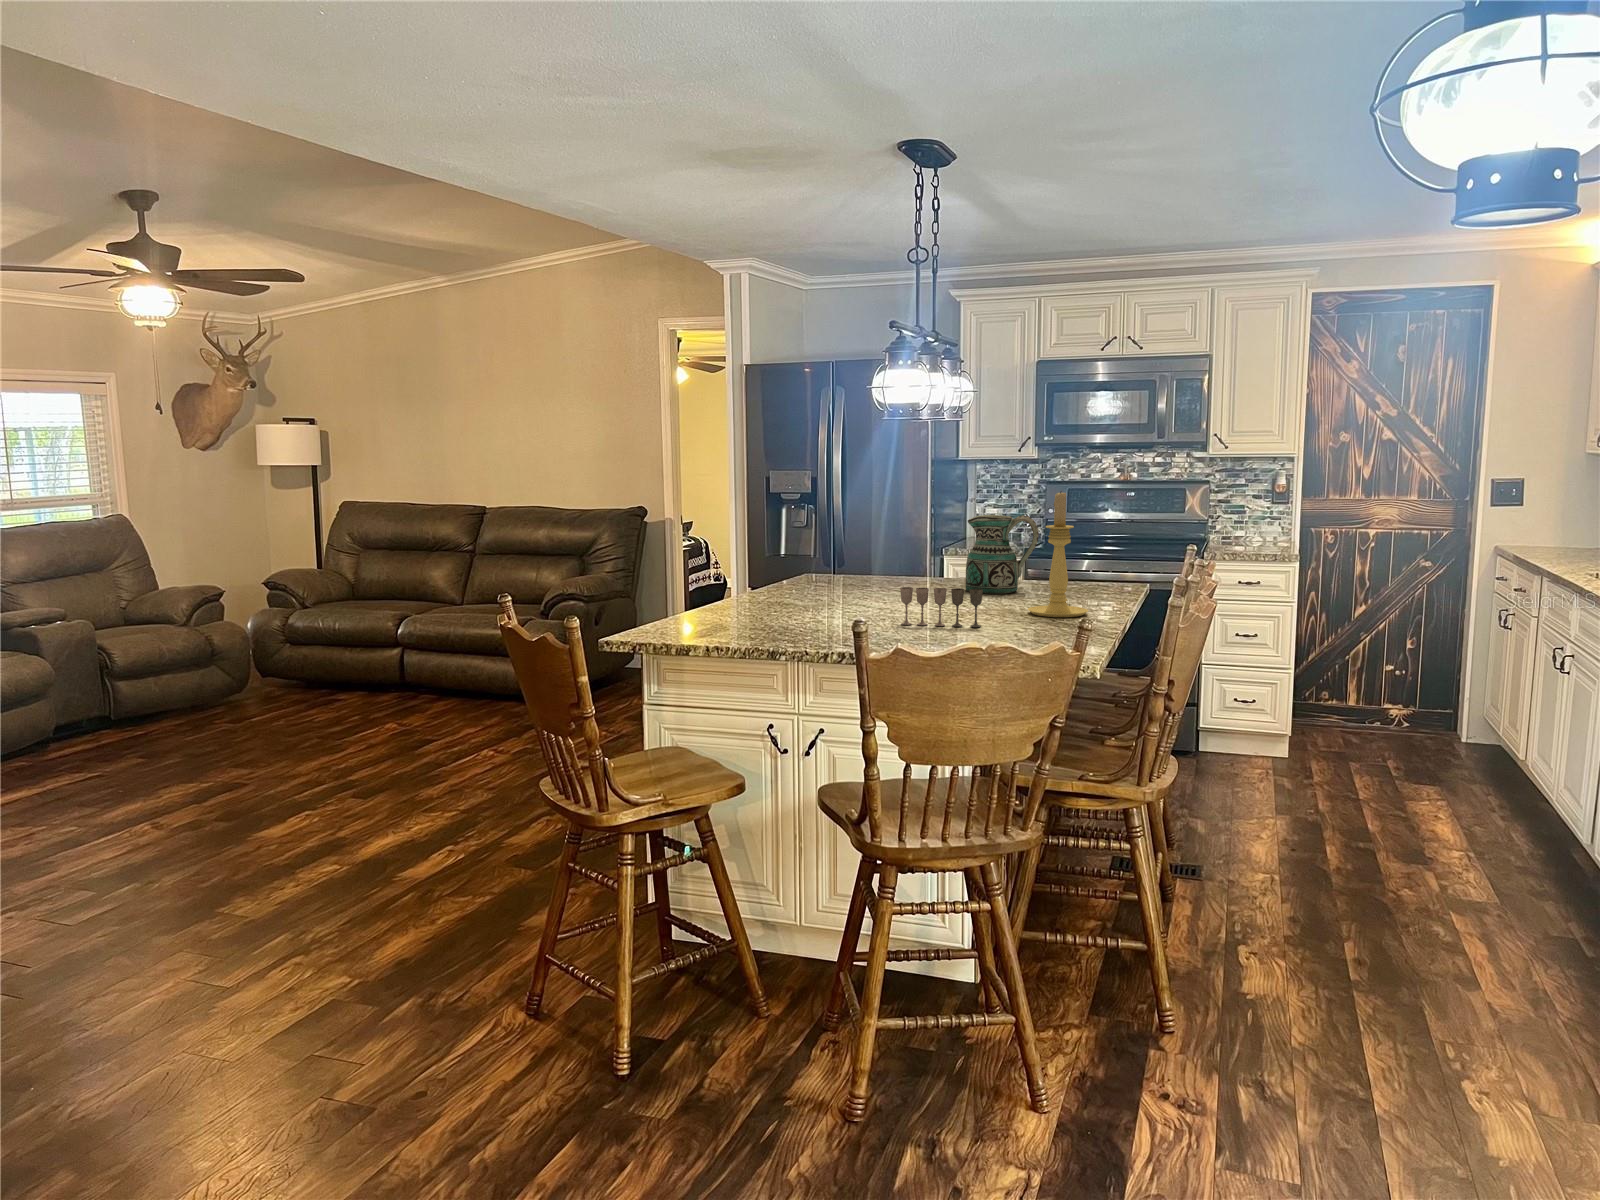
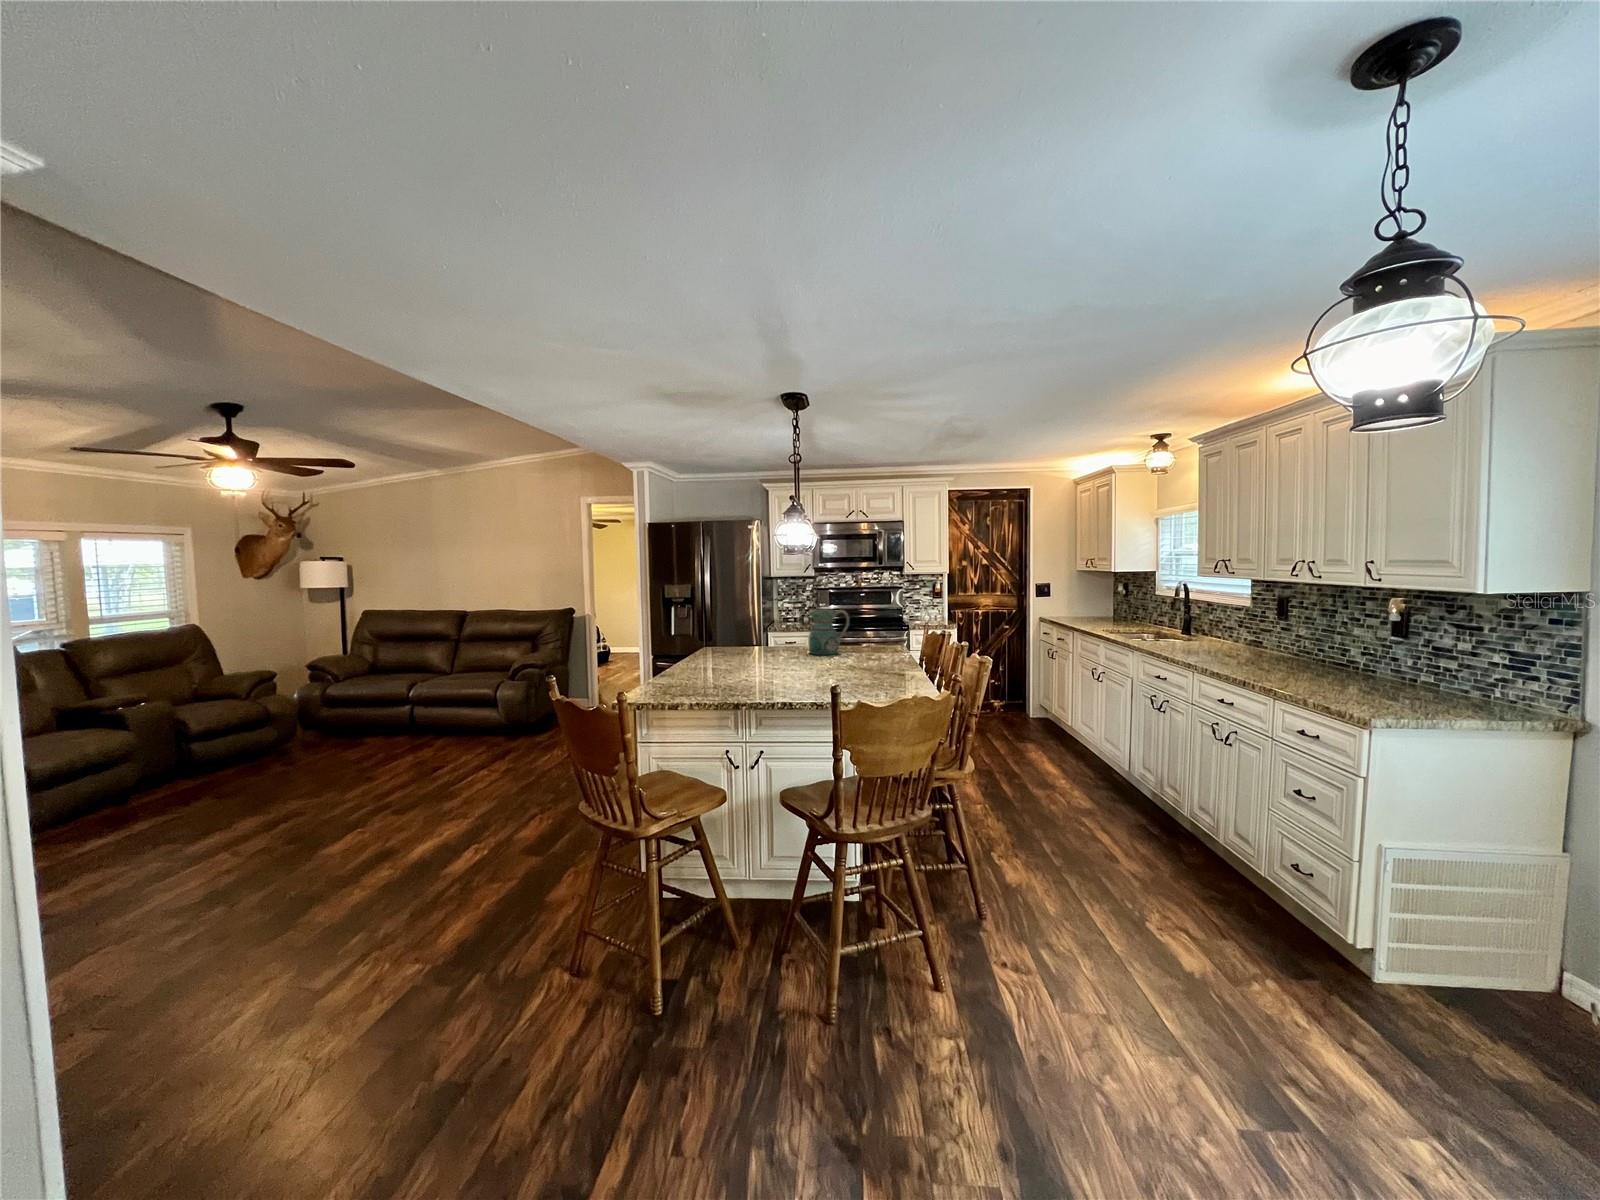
candle holder: present [1028,492,1088,617] -> none [860,596,895,669]
wine glass: present [900,587,983,627] -> none [798,655,847,679]

